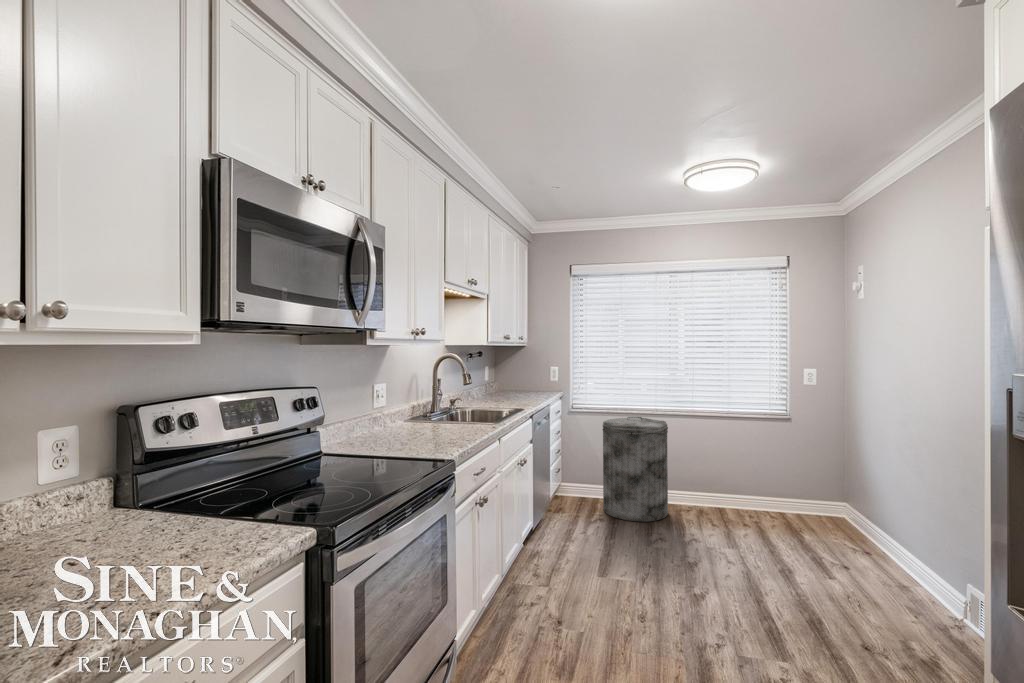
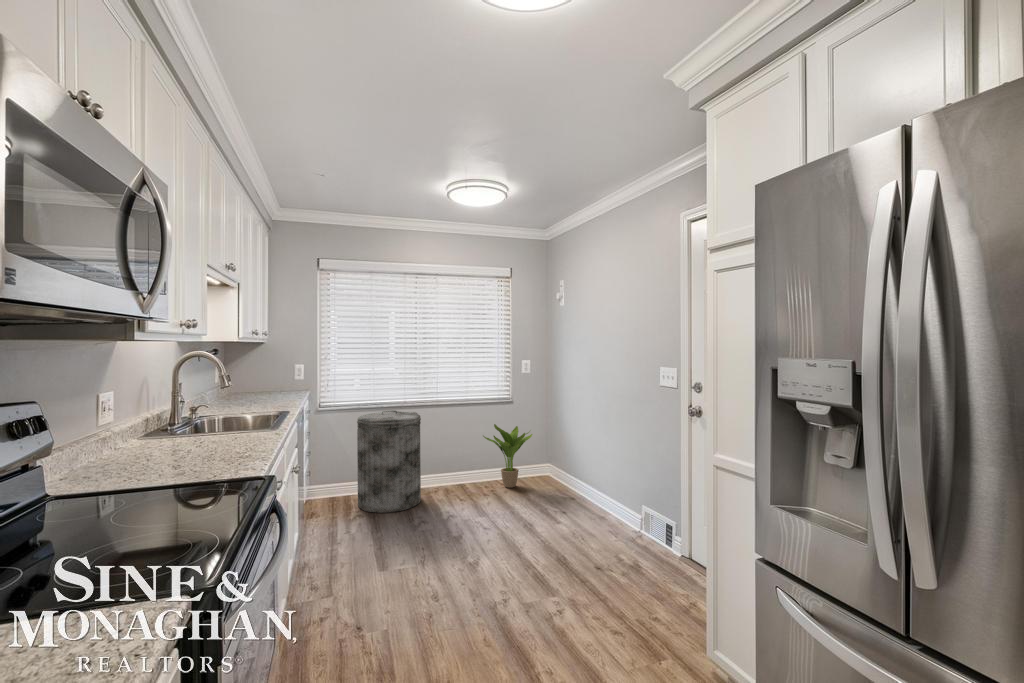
potted plant: none [746,443,816,522] -> present [483,424,532,488]

